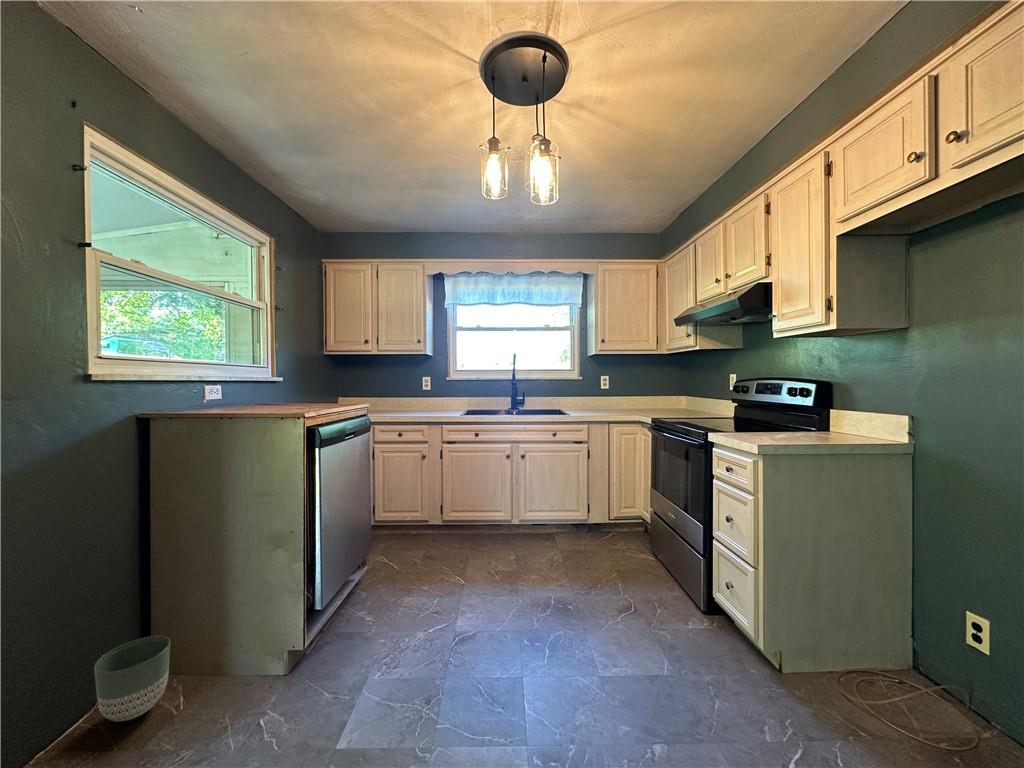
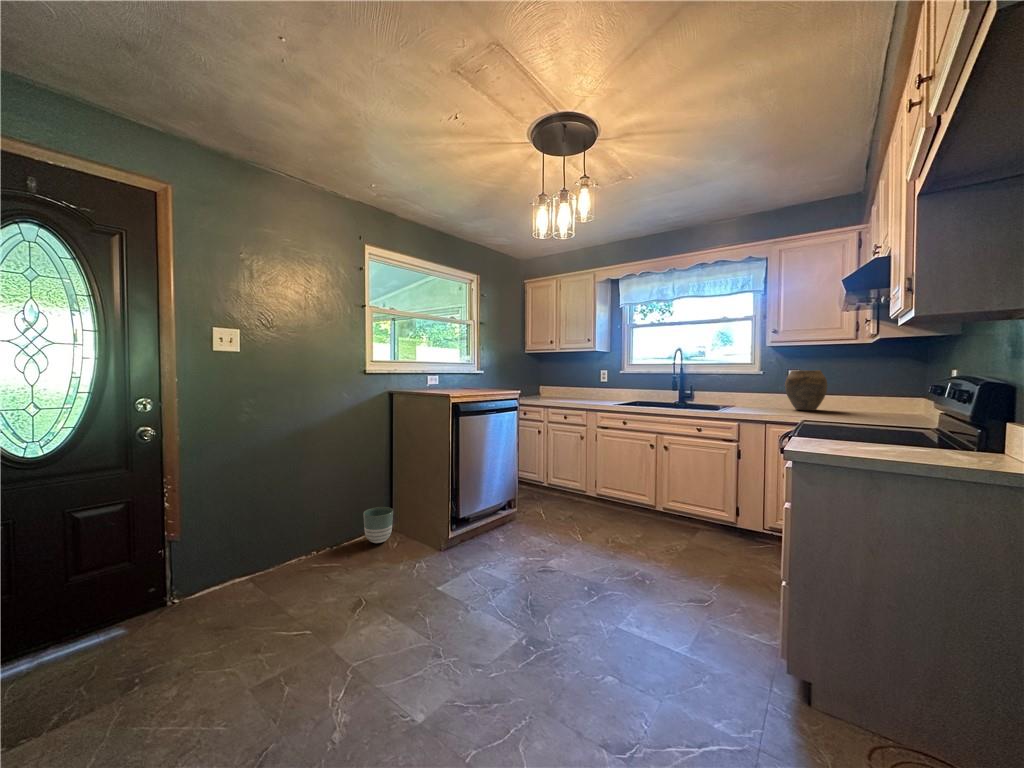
vase: none [599,376,629,410] -> present [785,370,828,411]

